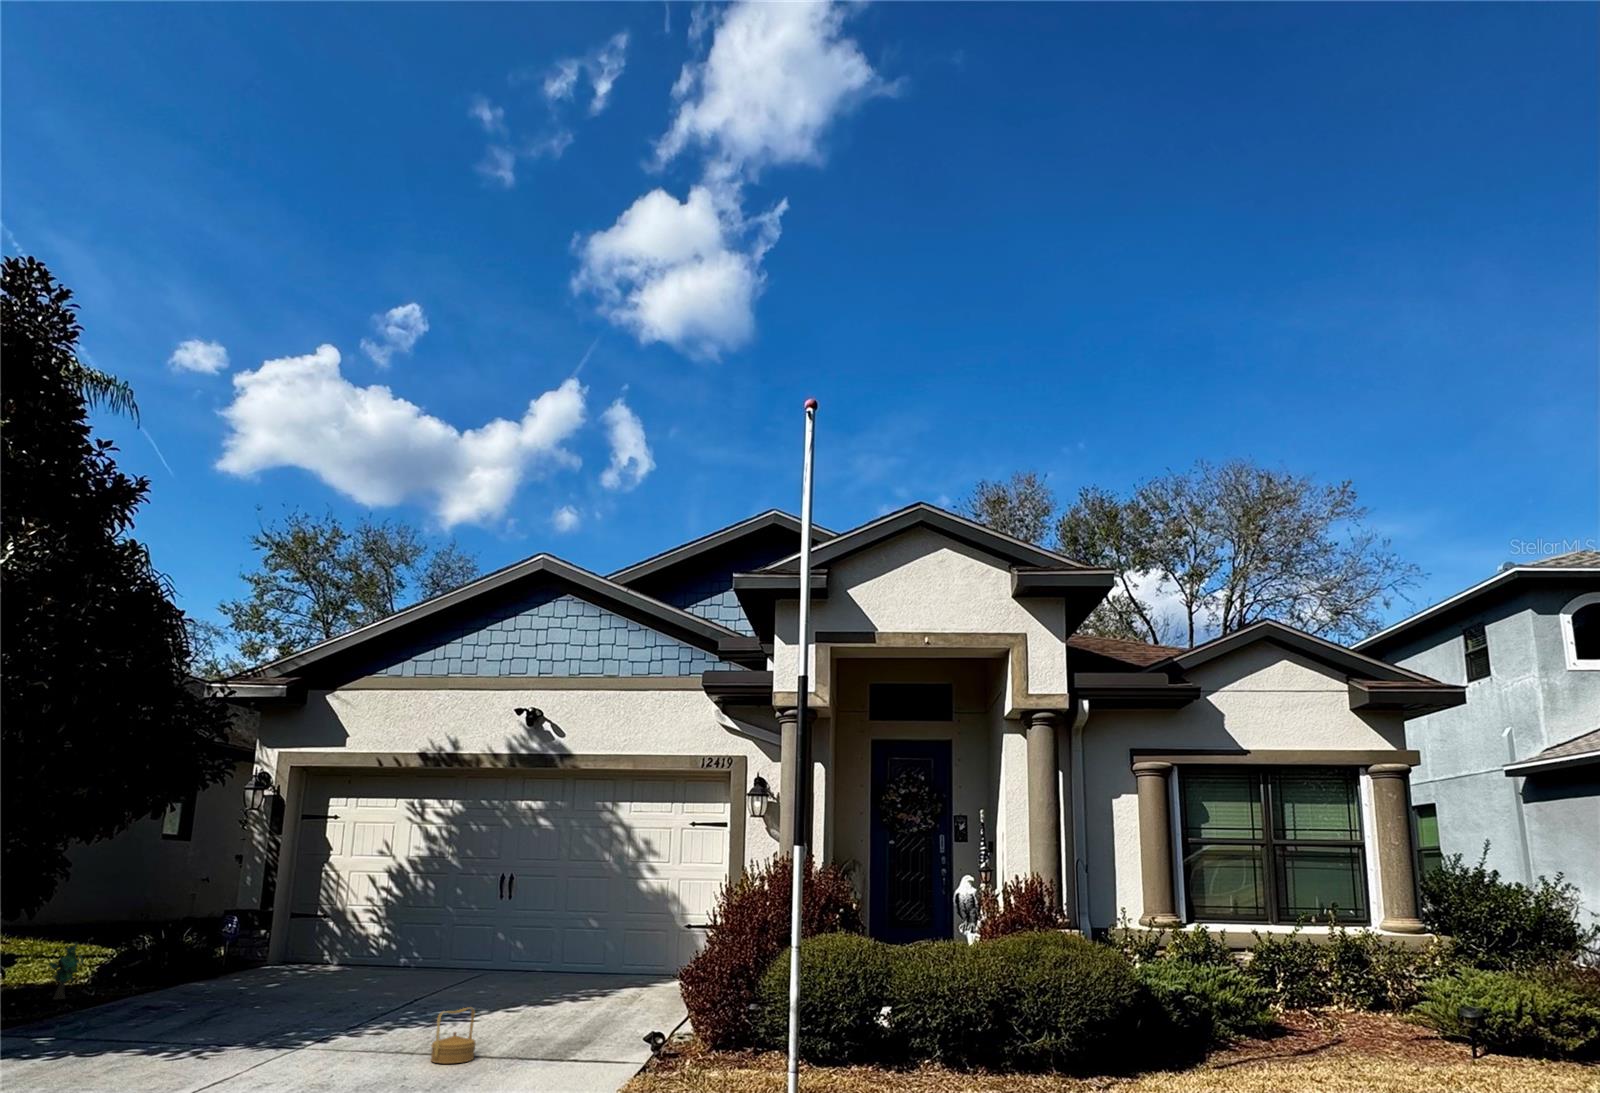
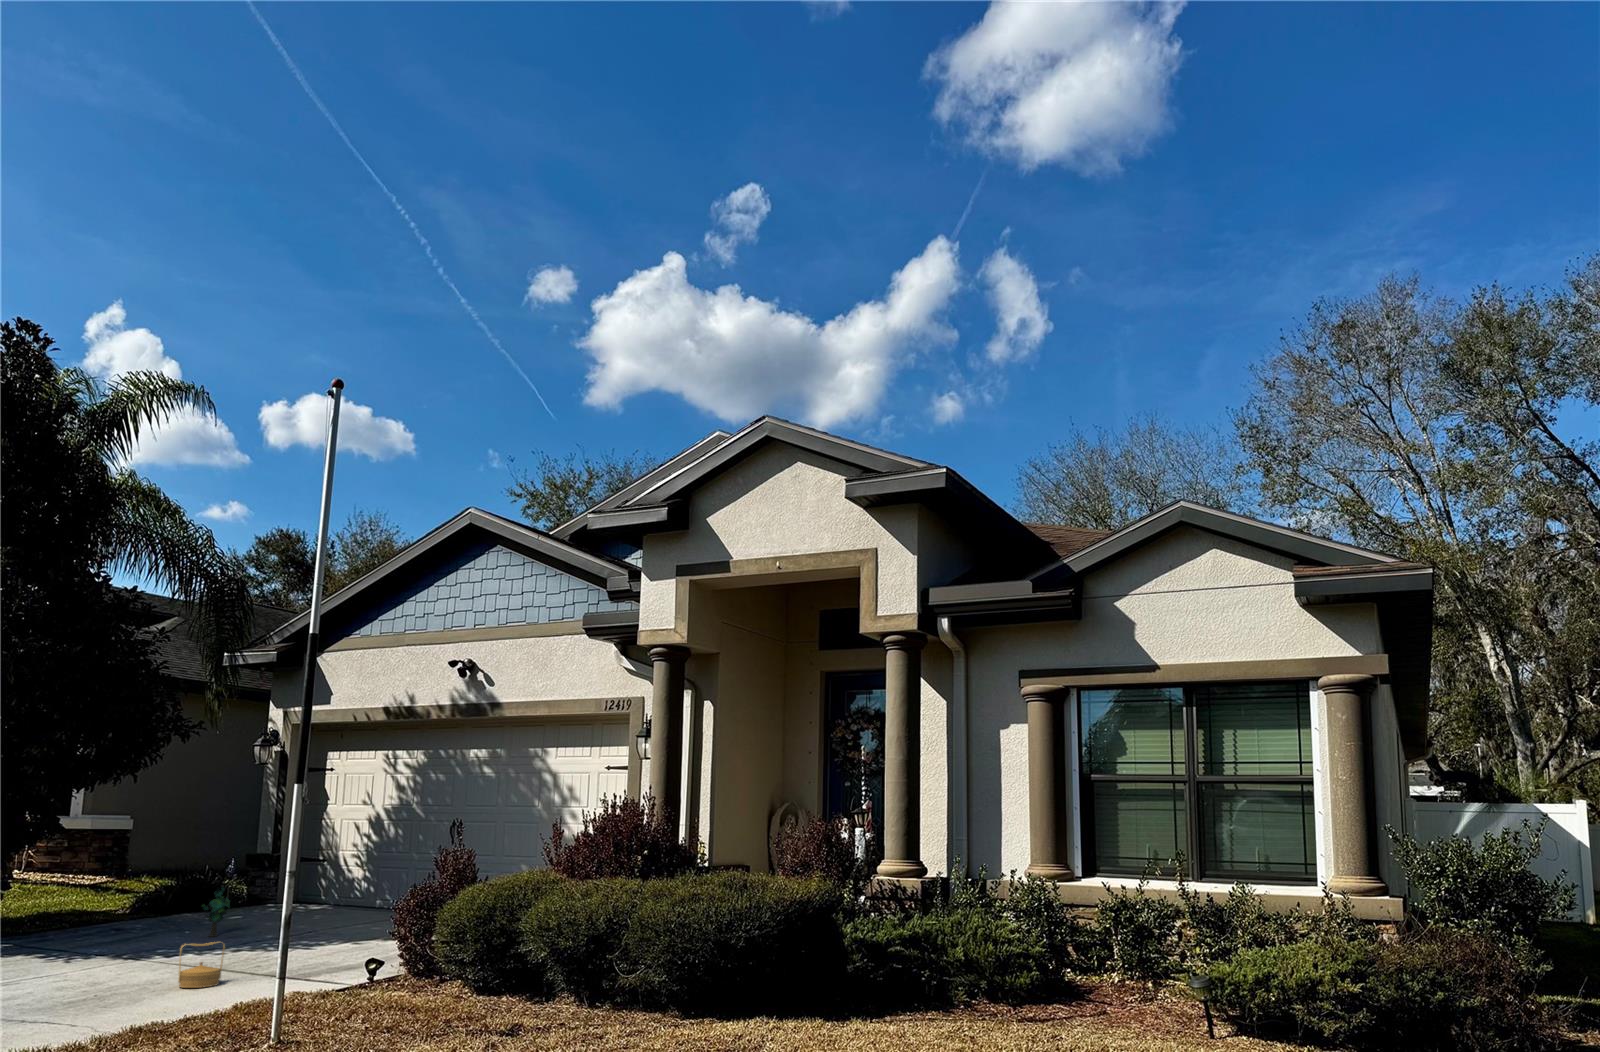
decorative plant: present [48,942,84,999] -> present [202,887,230,937]

